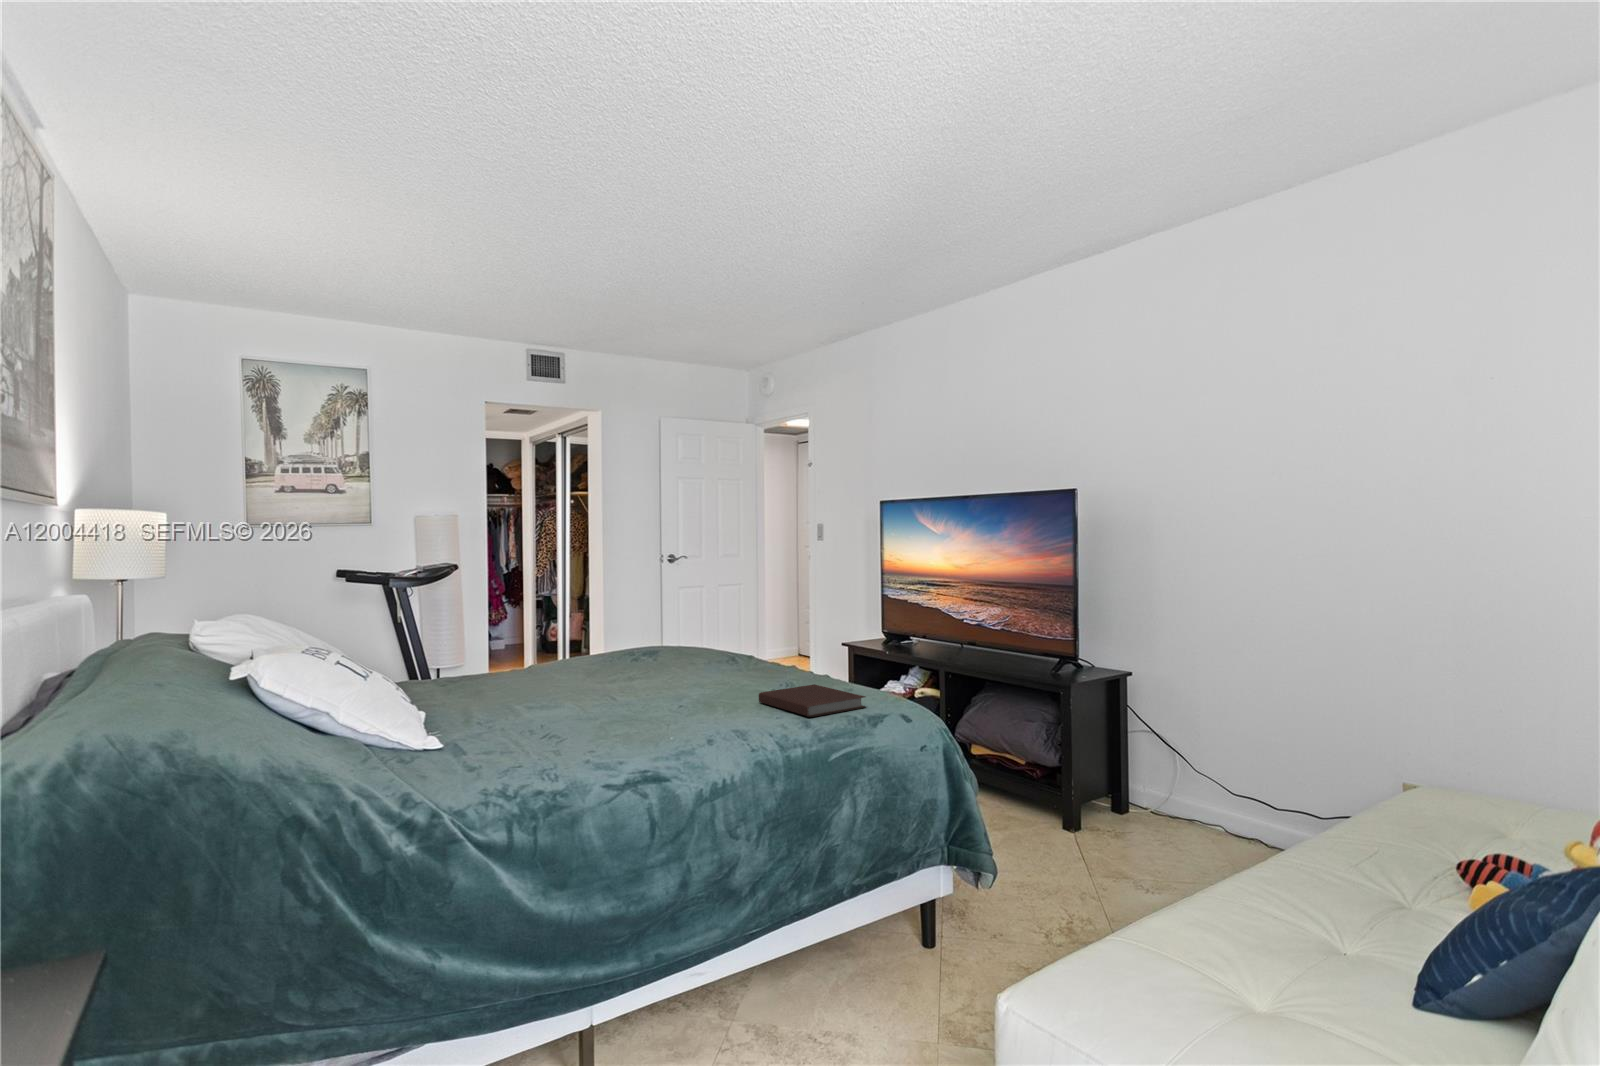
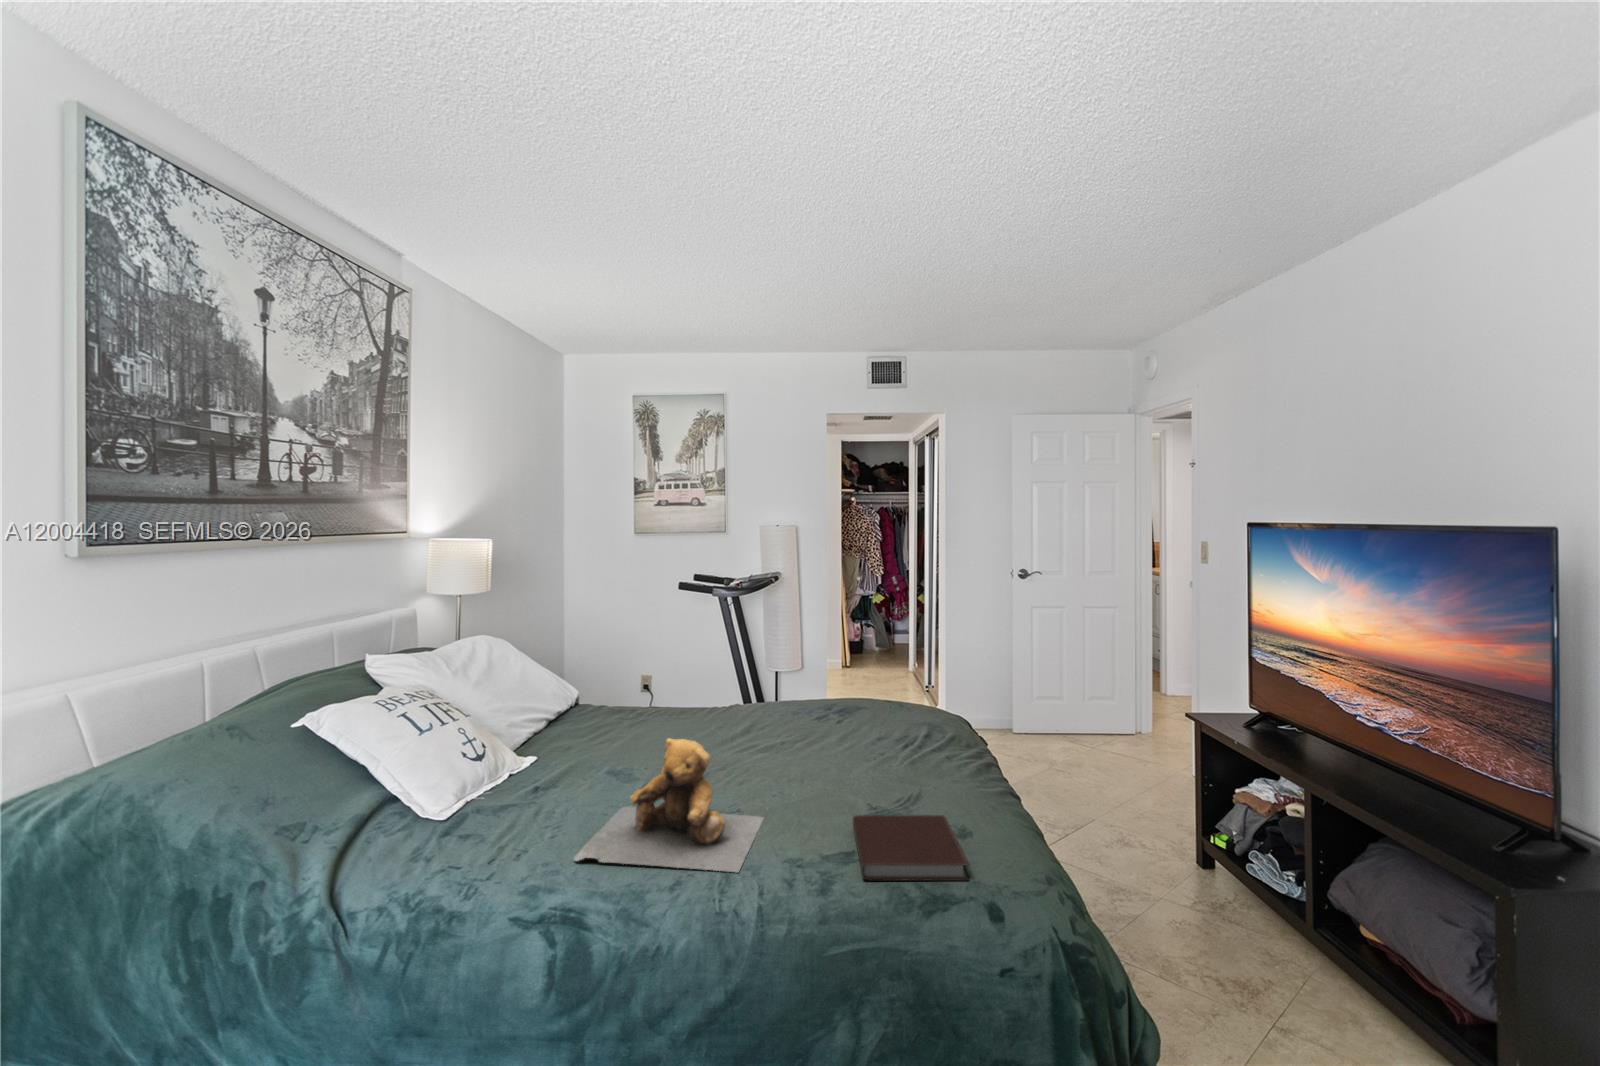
teddy bear: none [564,646,723,747] -> present [574,738,764,872]

